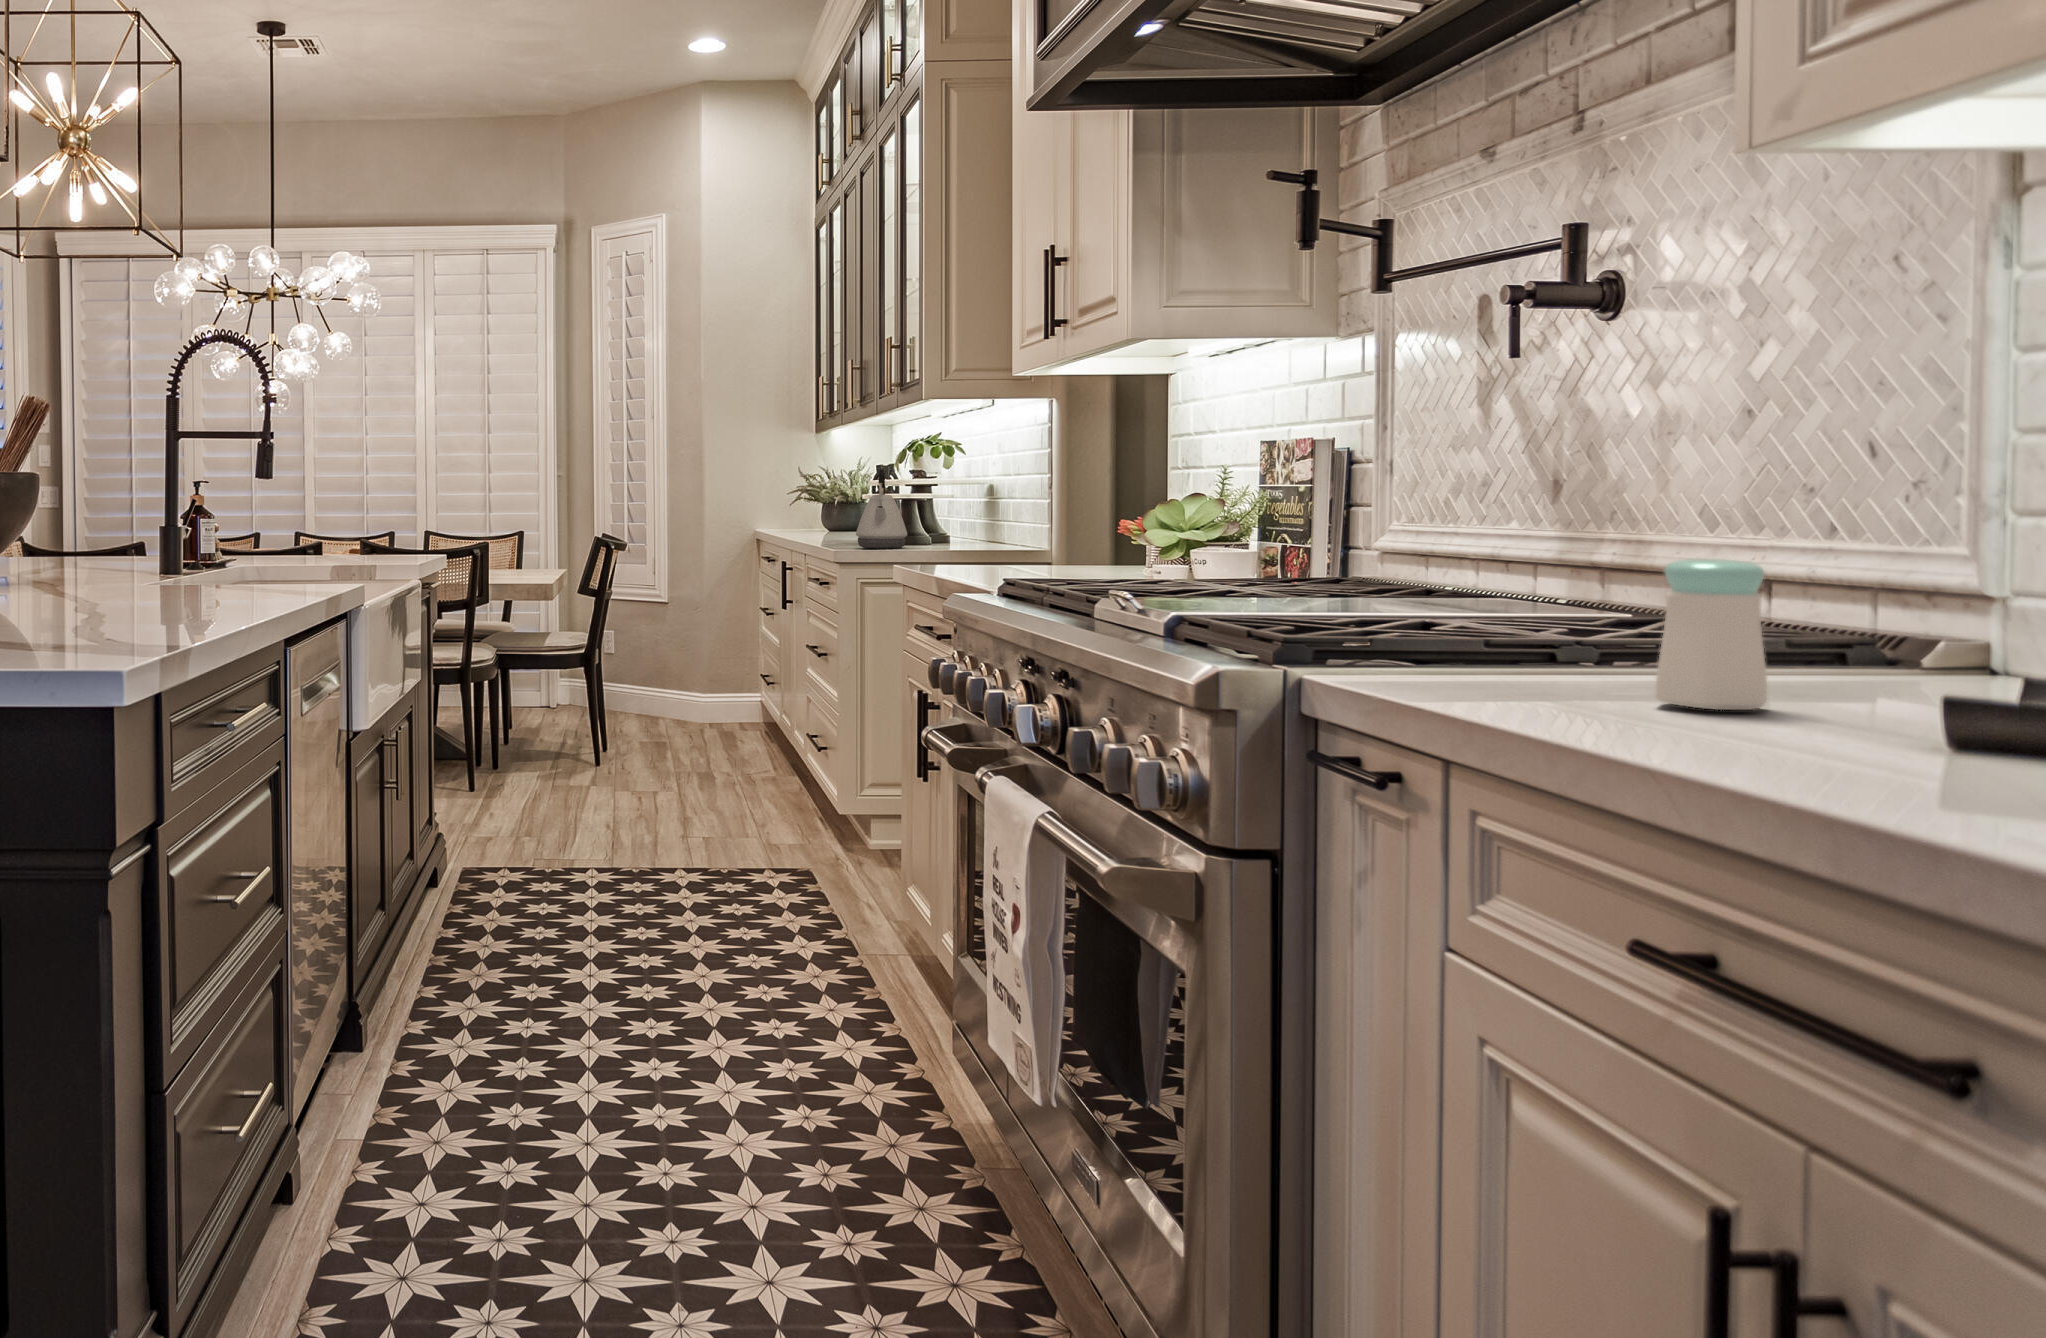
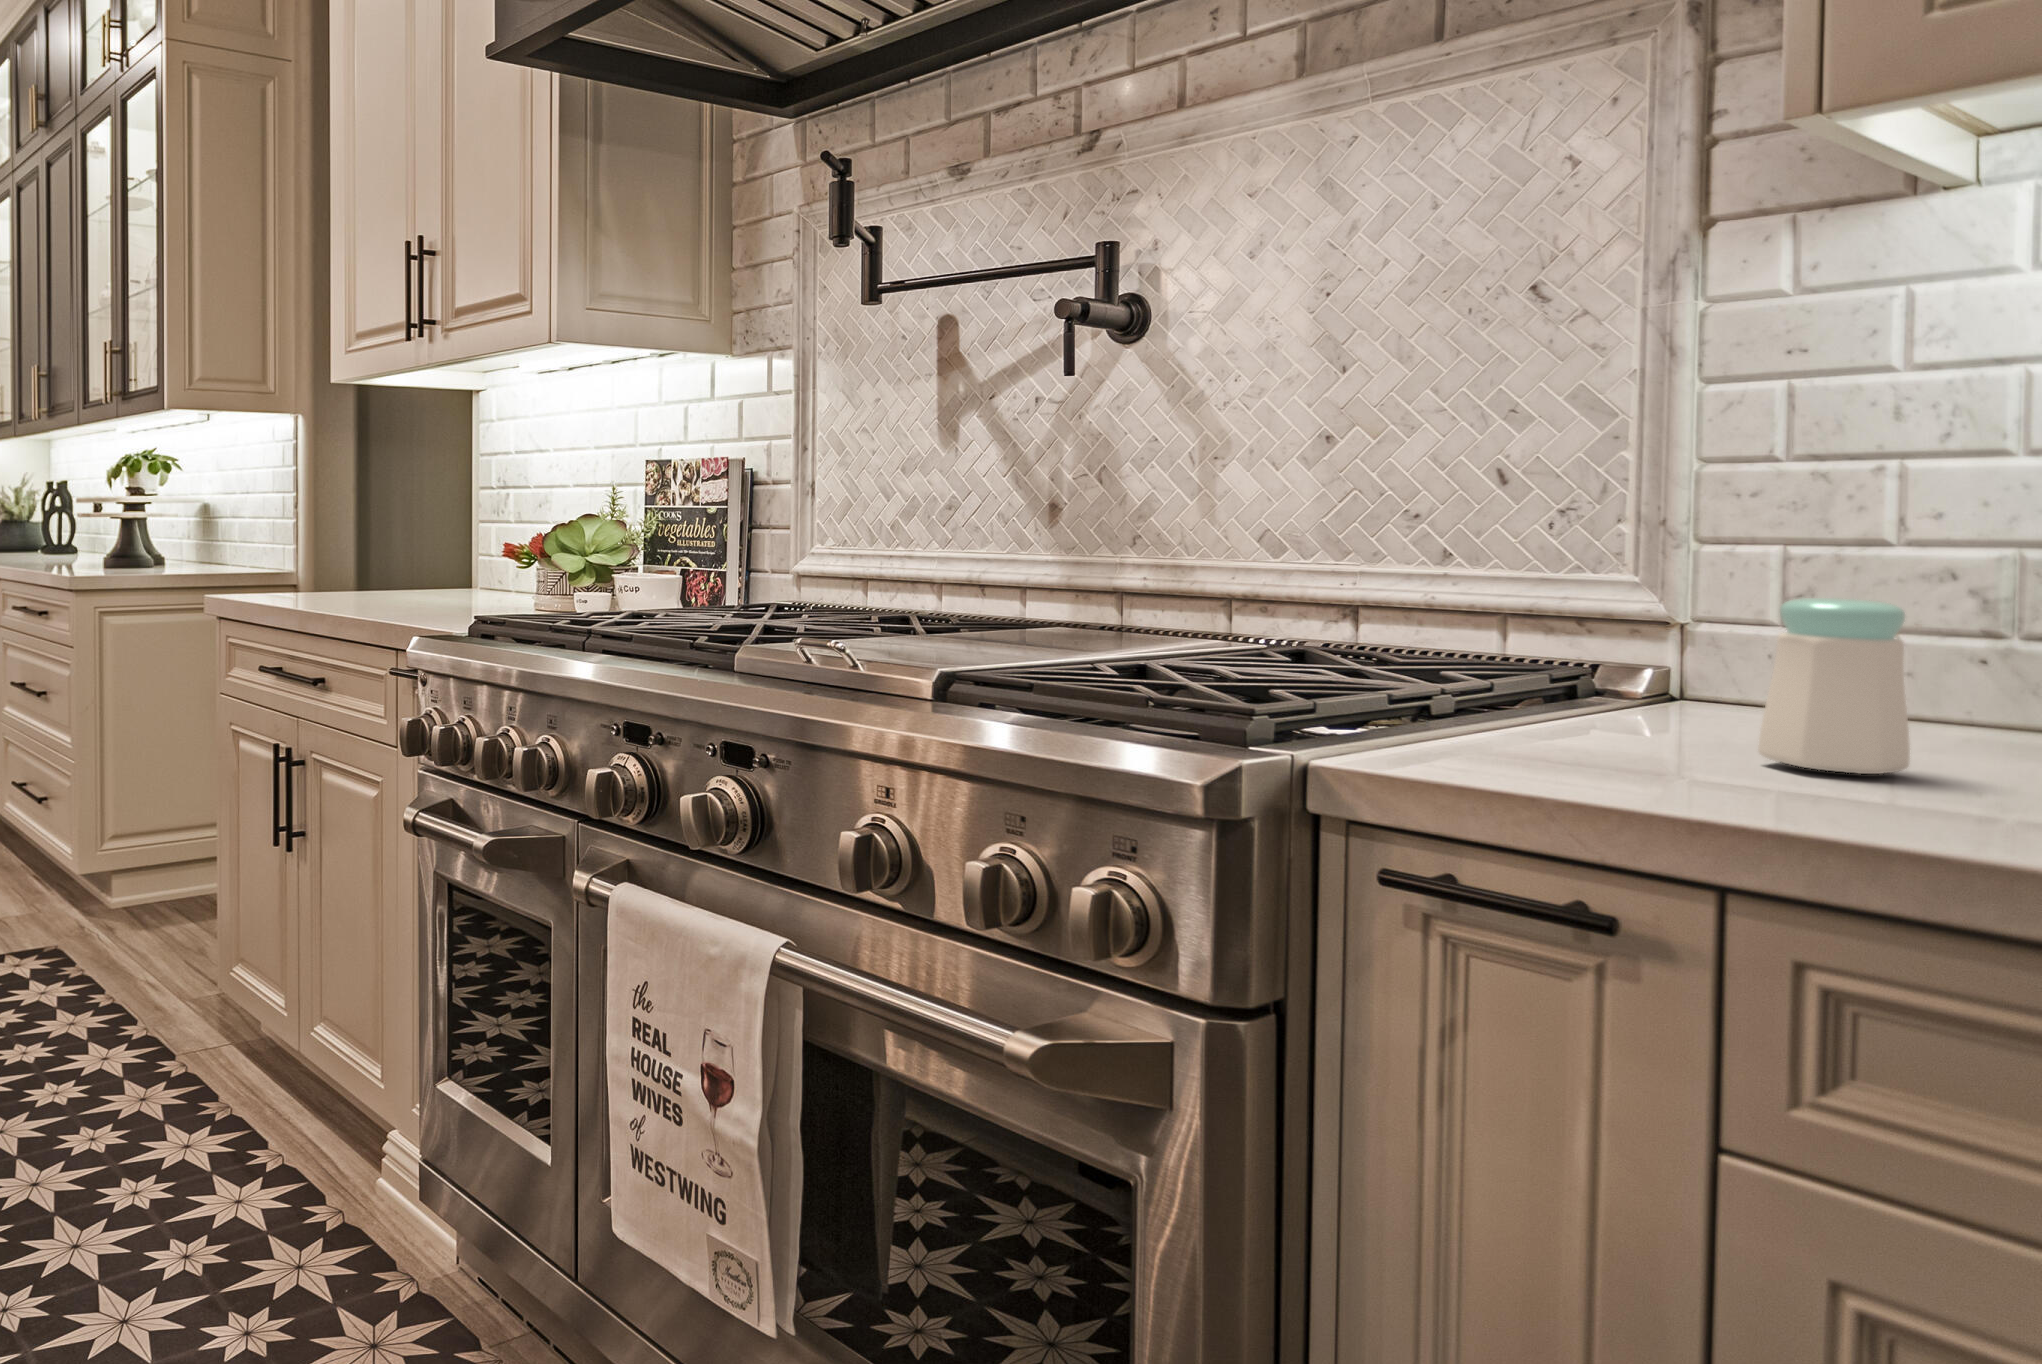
kettle: present [856,469,907,549] -> none [110,480,169,570]

